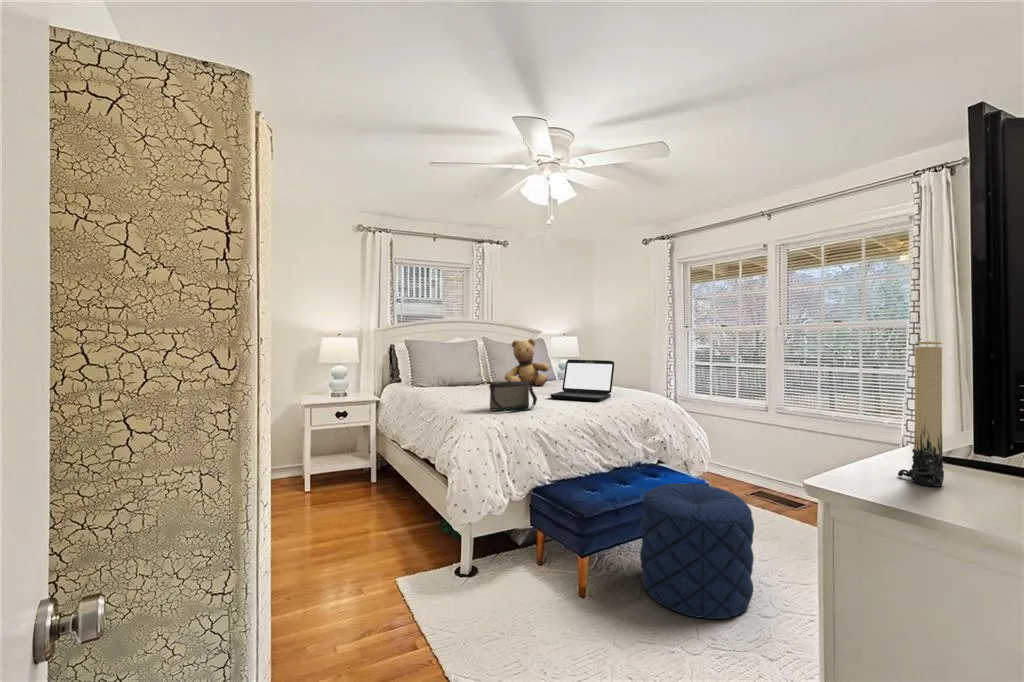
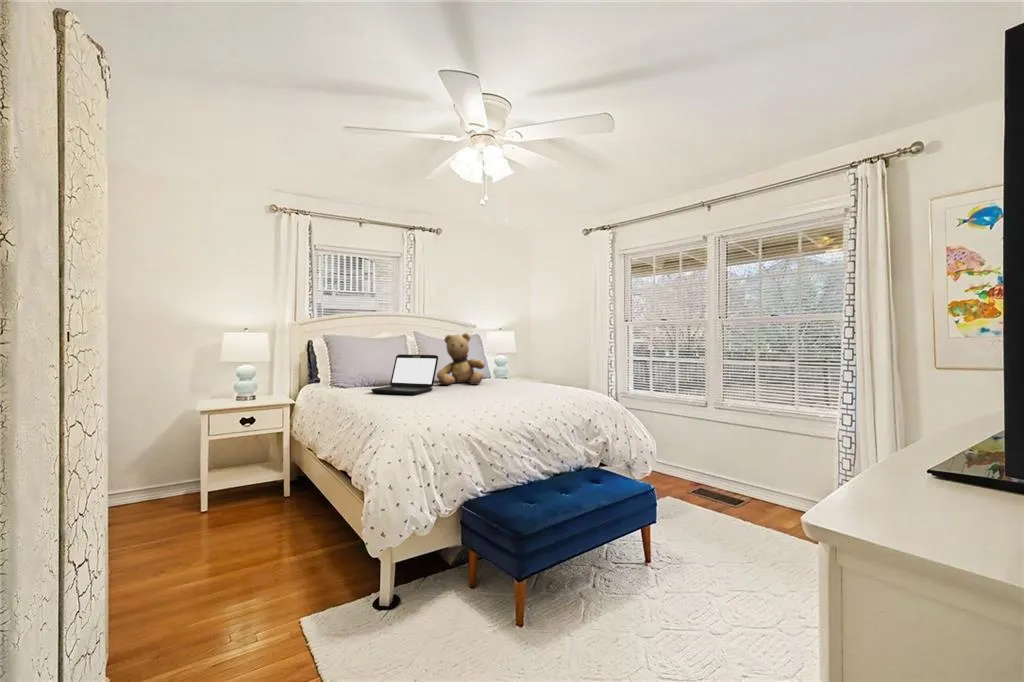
candle: present [898,341,944,486] -> none [903,331,966,517]
laptop: present [550,360,614,401] -> present [371,354,438,395]
handbag: present [489,381,537,411] -> none [414,380,470,415]
pouf: present [640,483,754,619] -> none [583,490,703,640]

